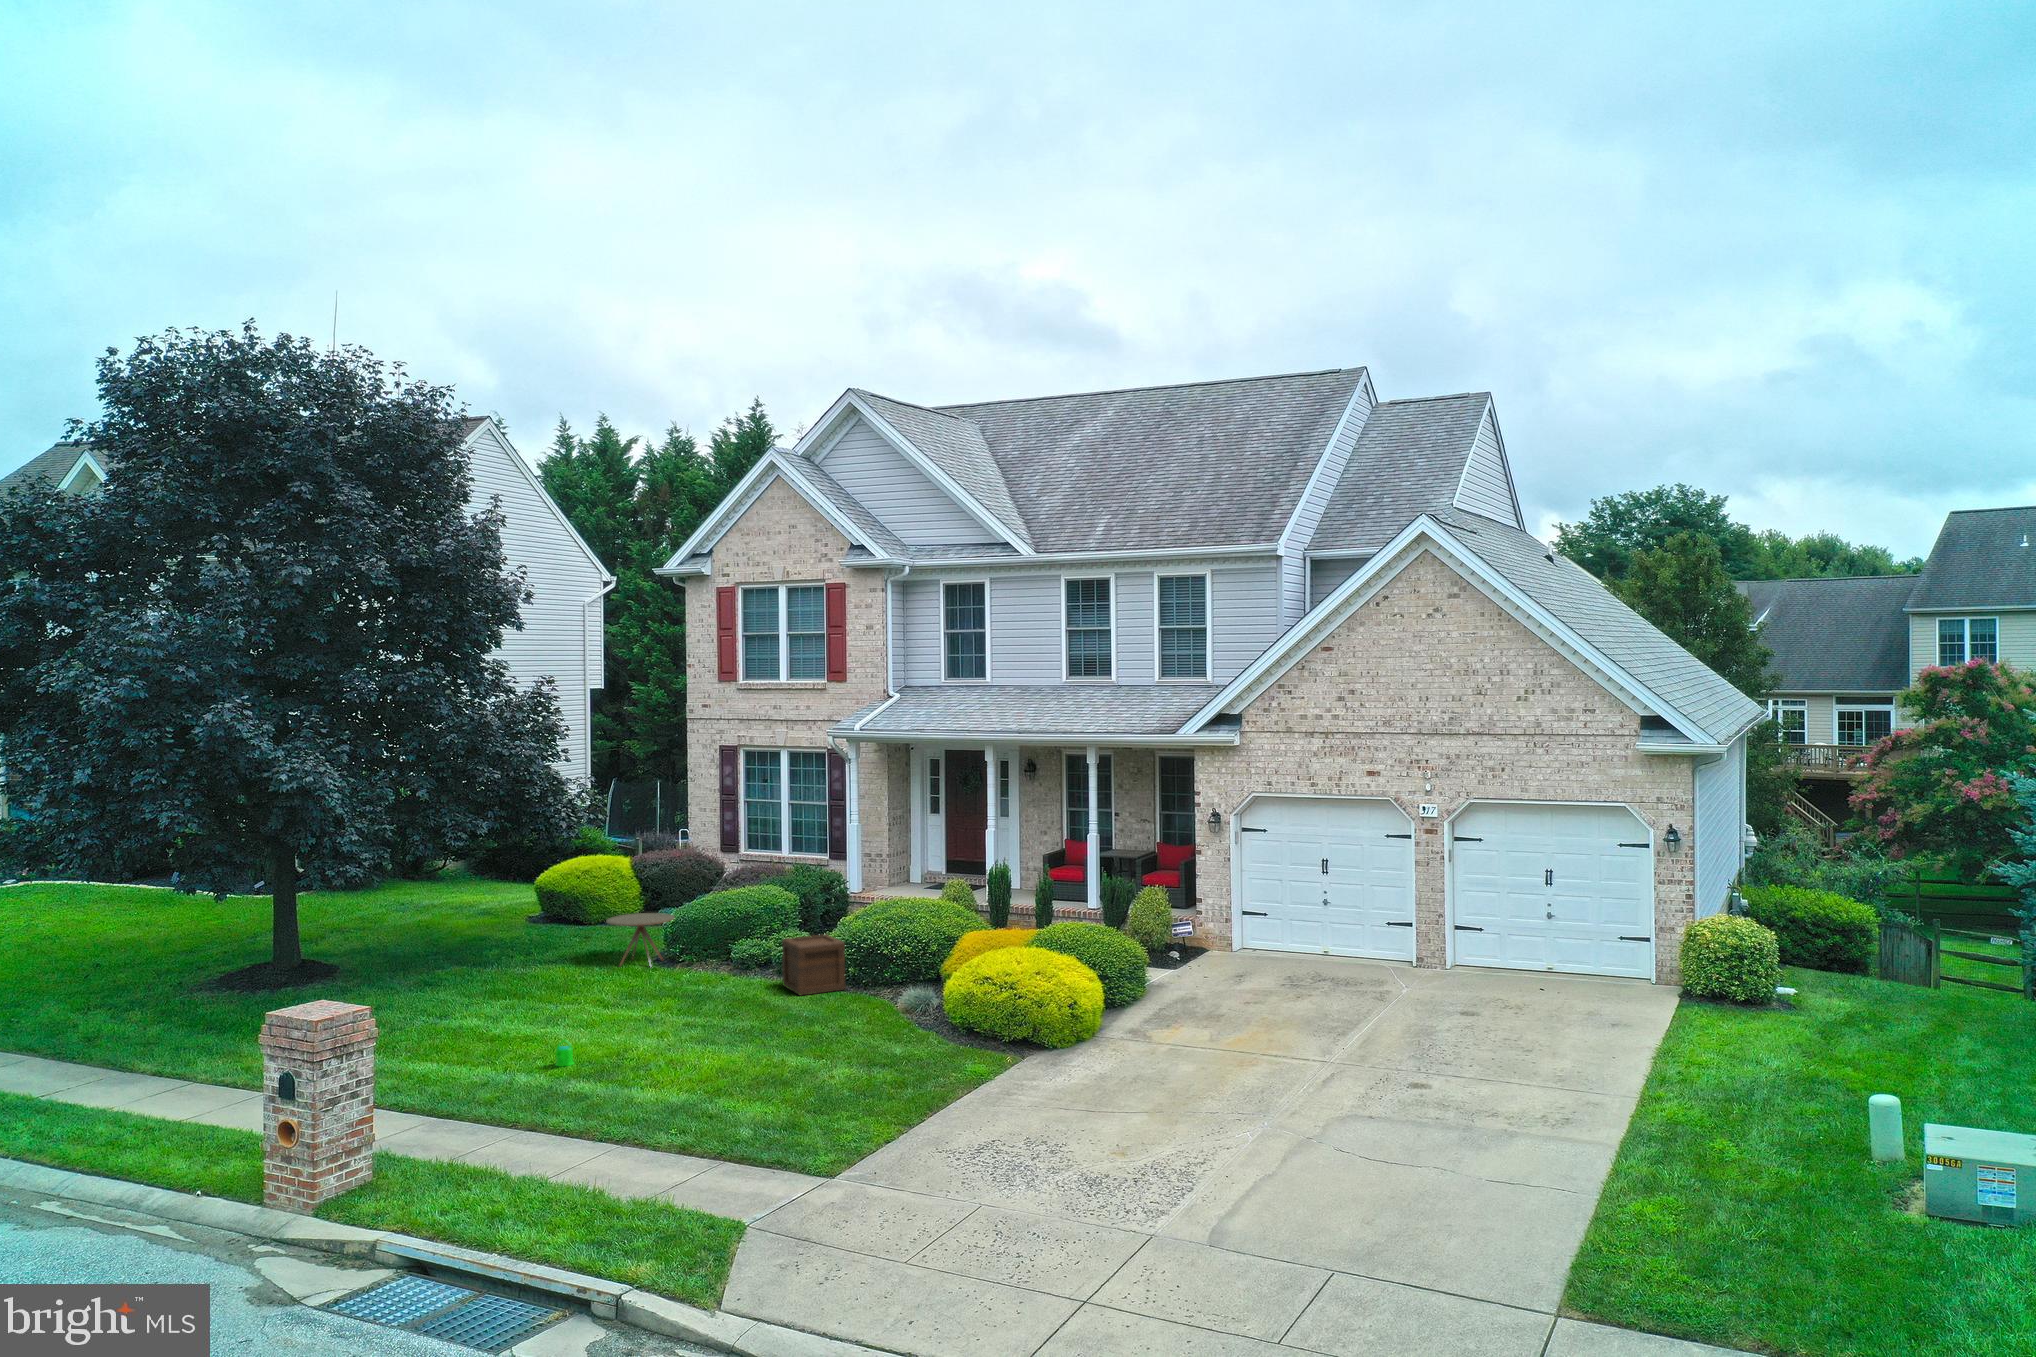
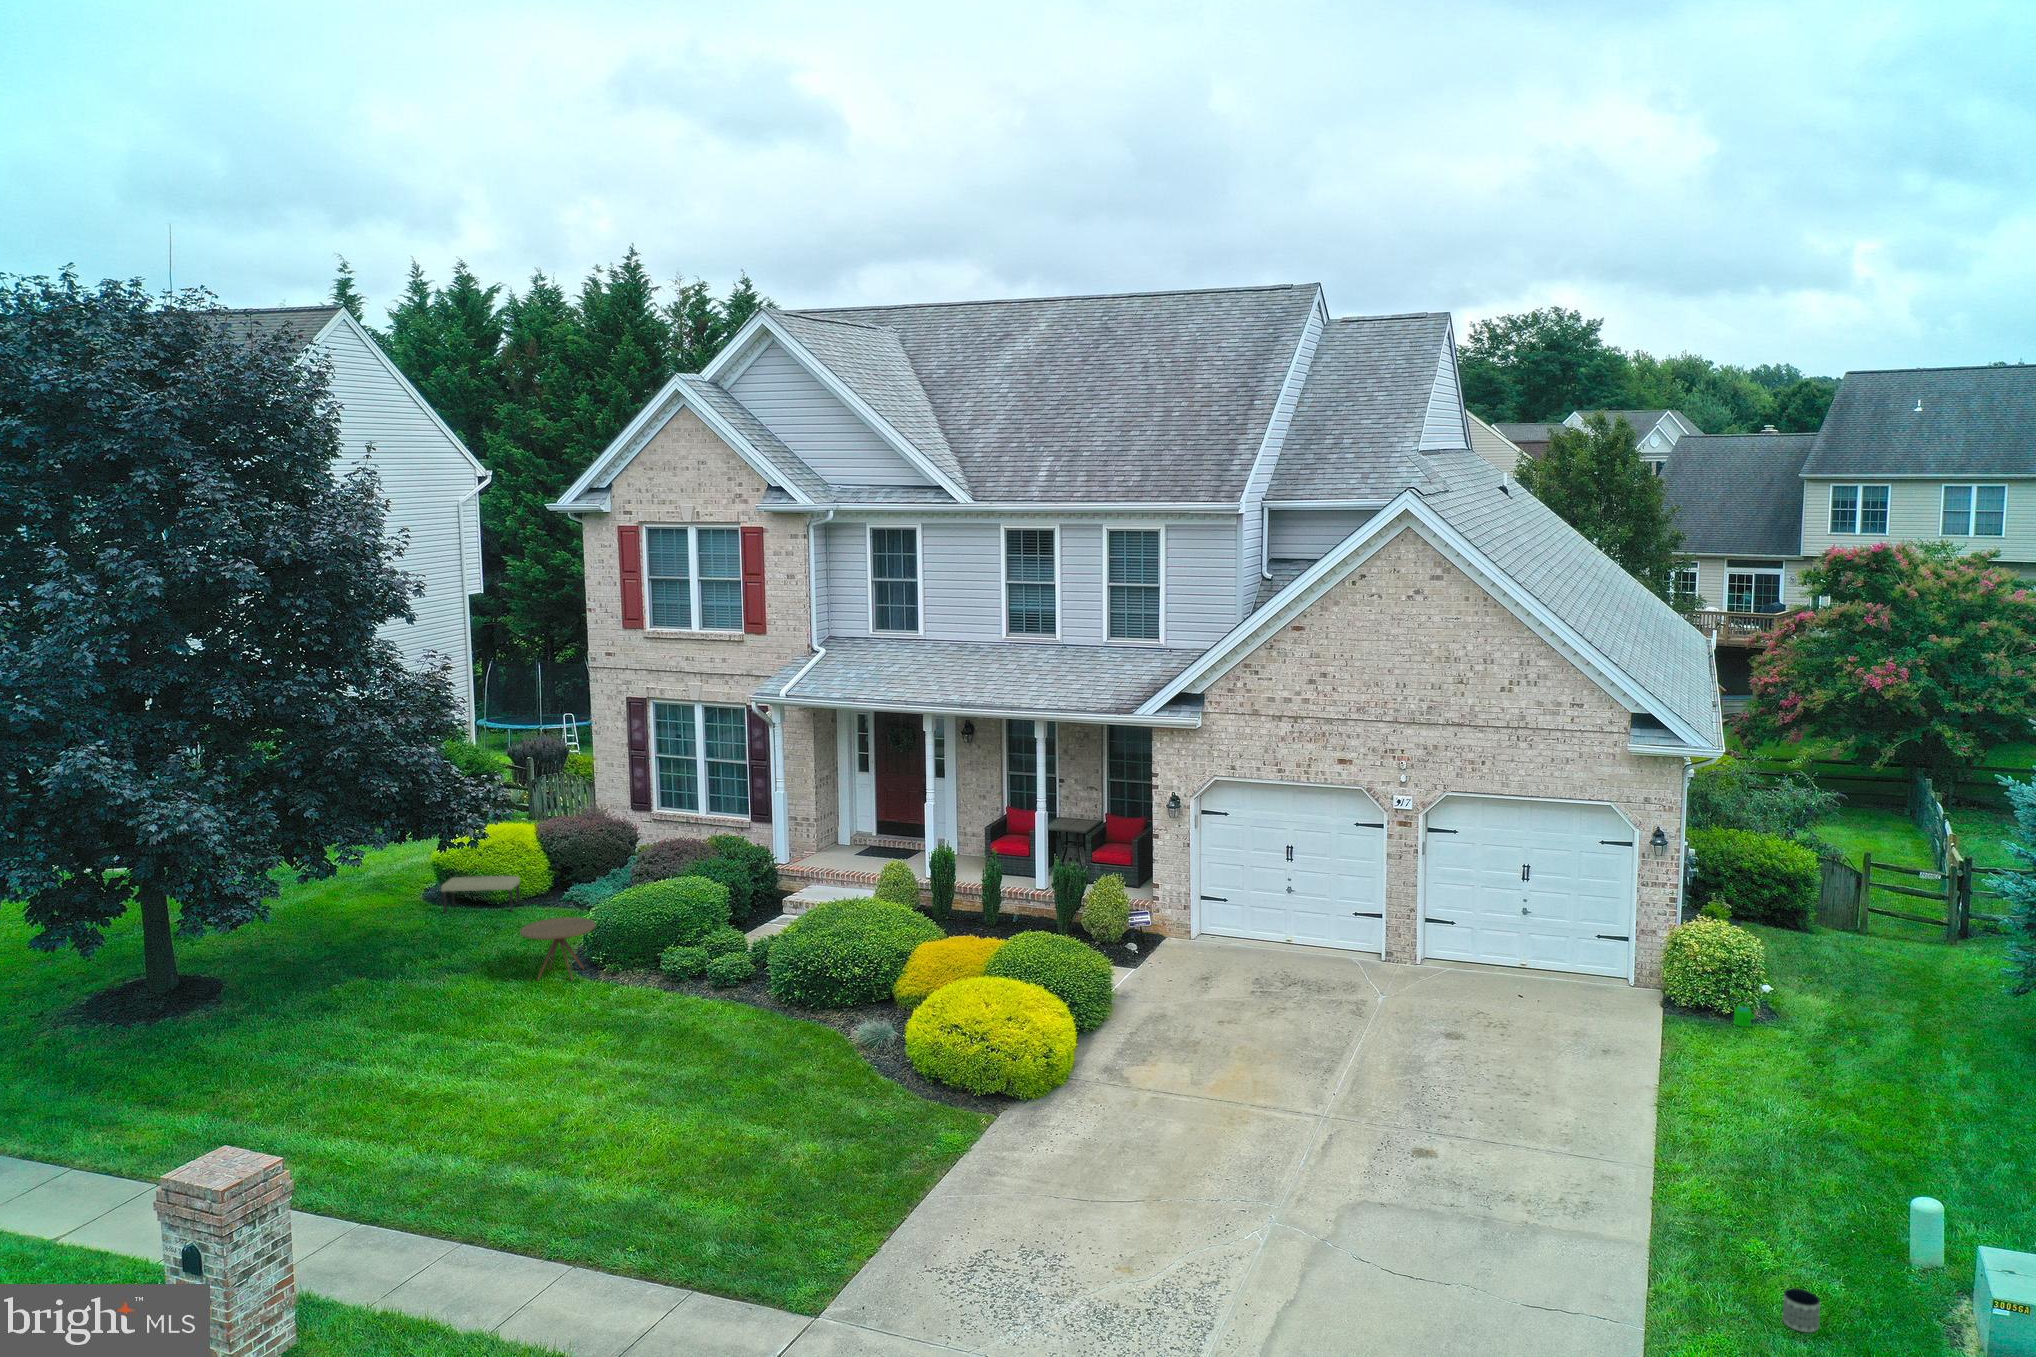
bench: none [542,892,613,925] -> present [441,876,520,913]
wooden crate: present [782,934,845,995] -> none [719,950,791,1023]
watering can: present [556,1040,574,1067] -> present [1734,1002,1755,1027]
planter: none [1751,1171,1786,1210] -> present [1783,1288,1820,1332]

